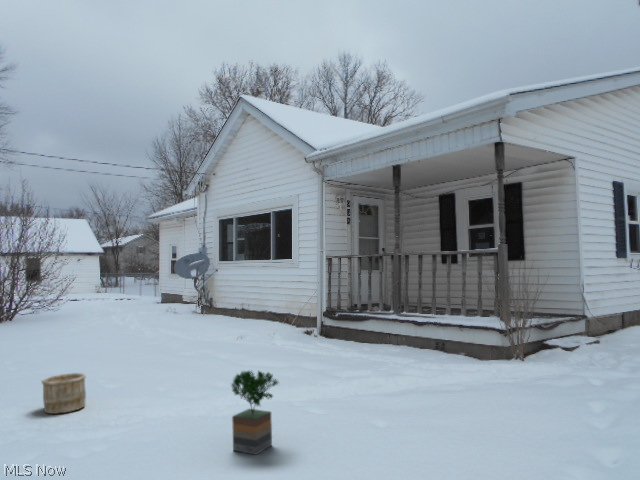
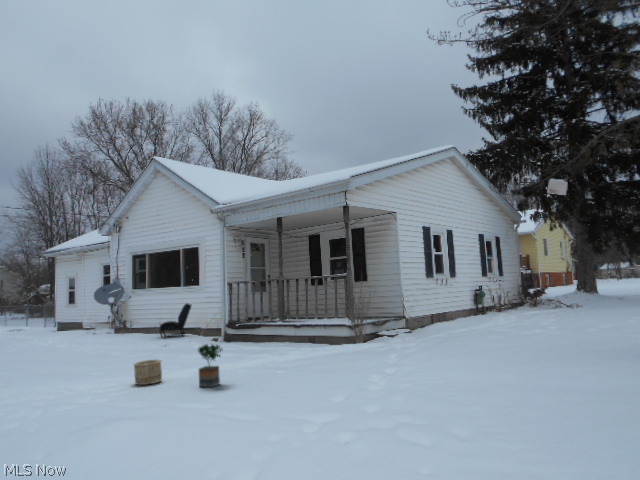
lounge chair: none [243,281,284,324] -> present [160,304,191,338]
wooden bucket: present [42,373,86,414] -> present [134,360,162,385]

